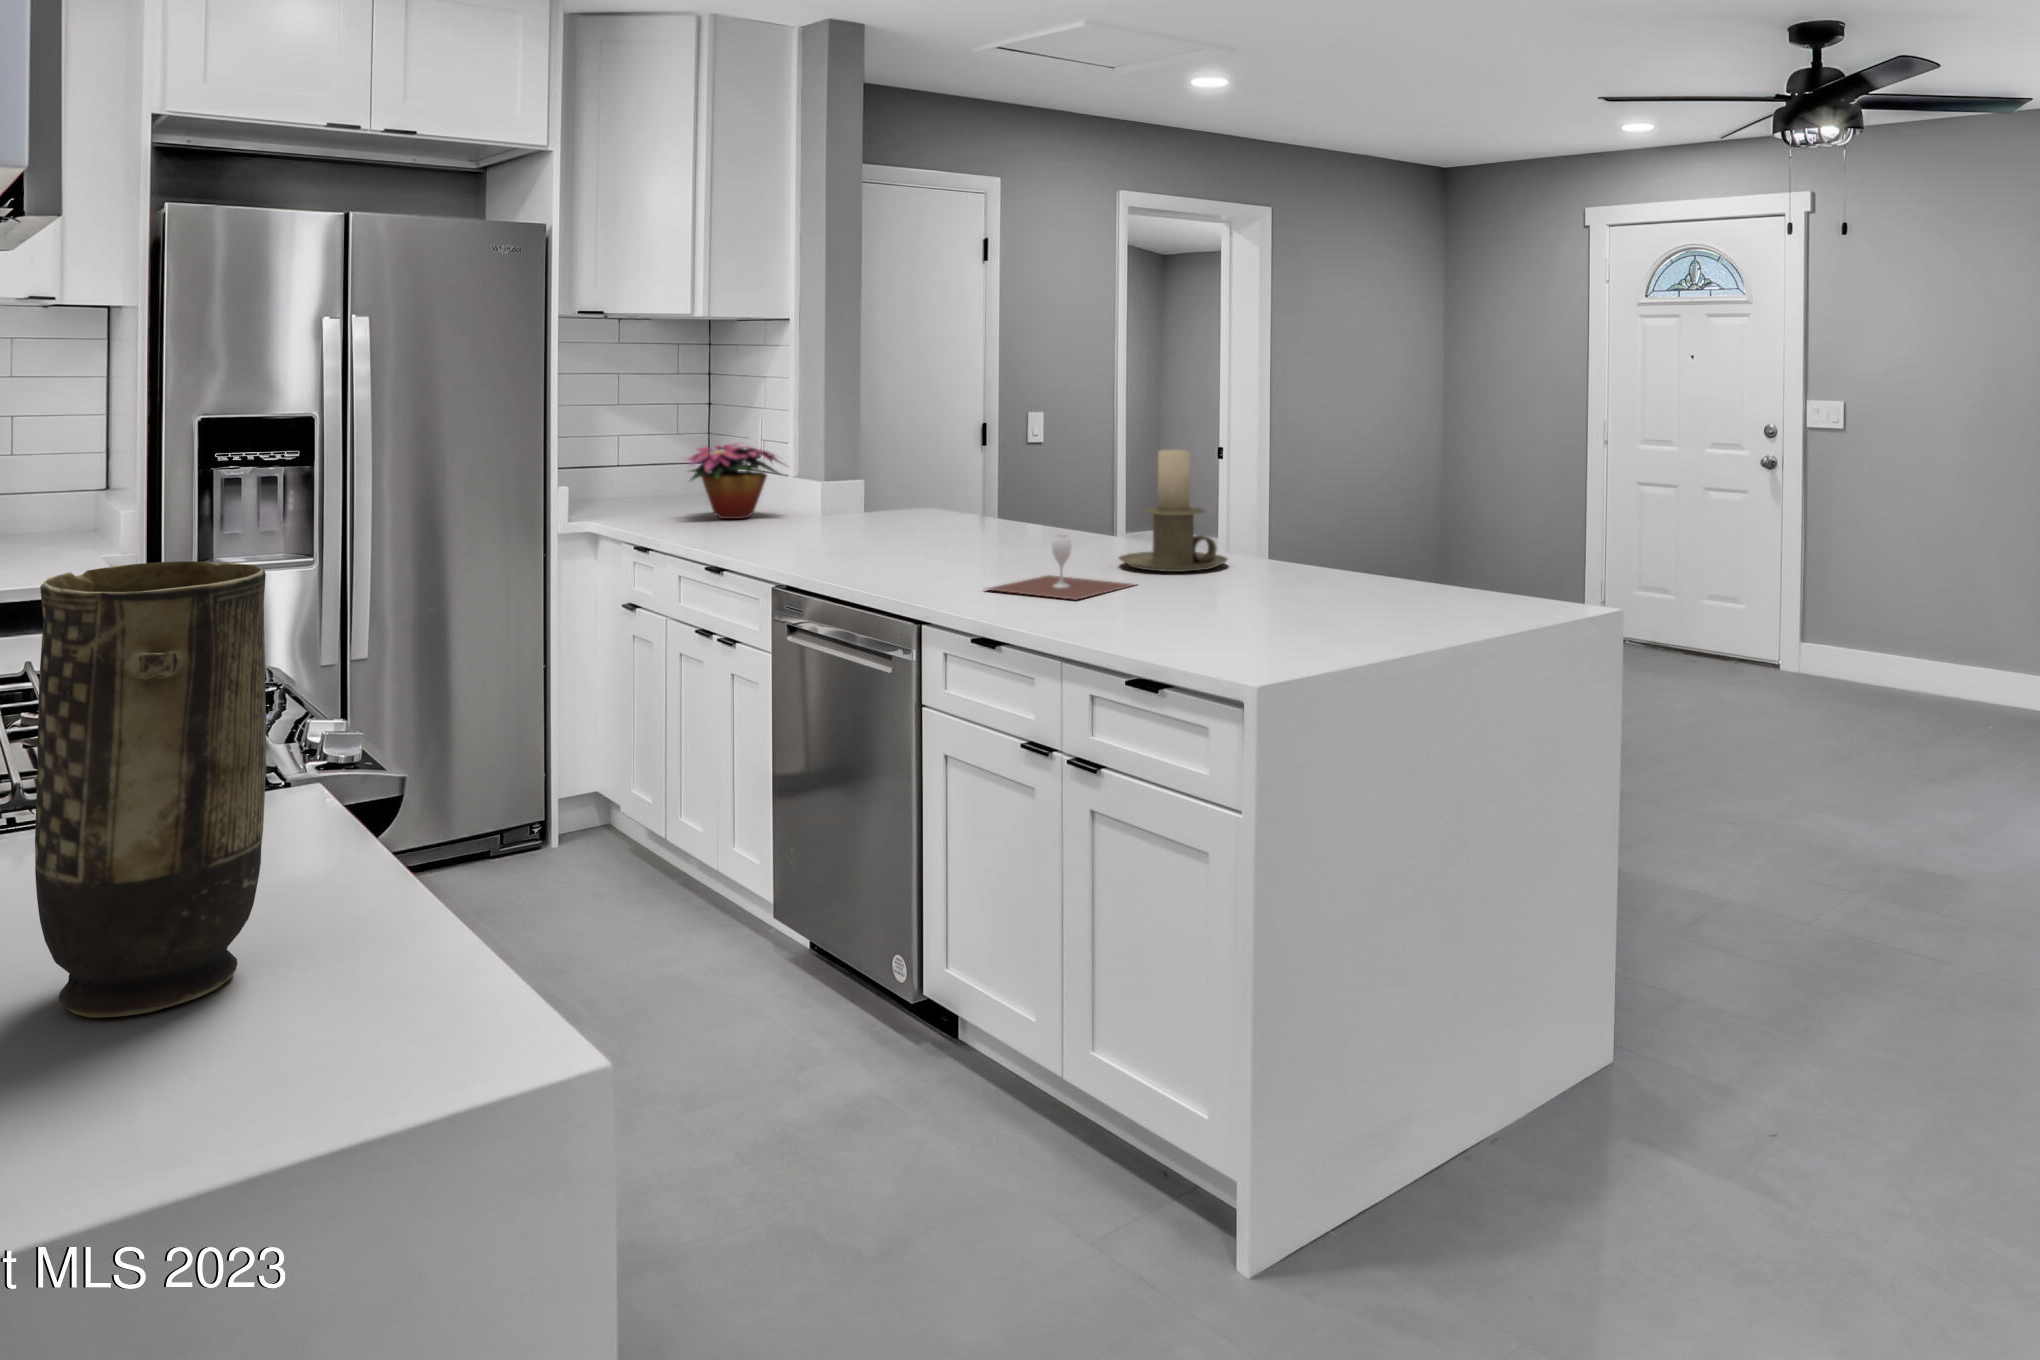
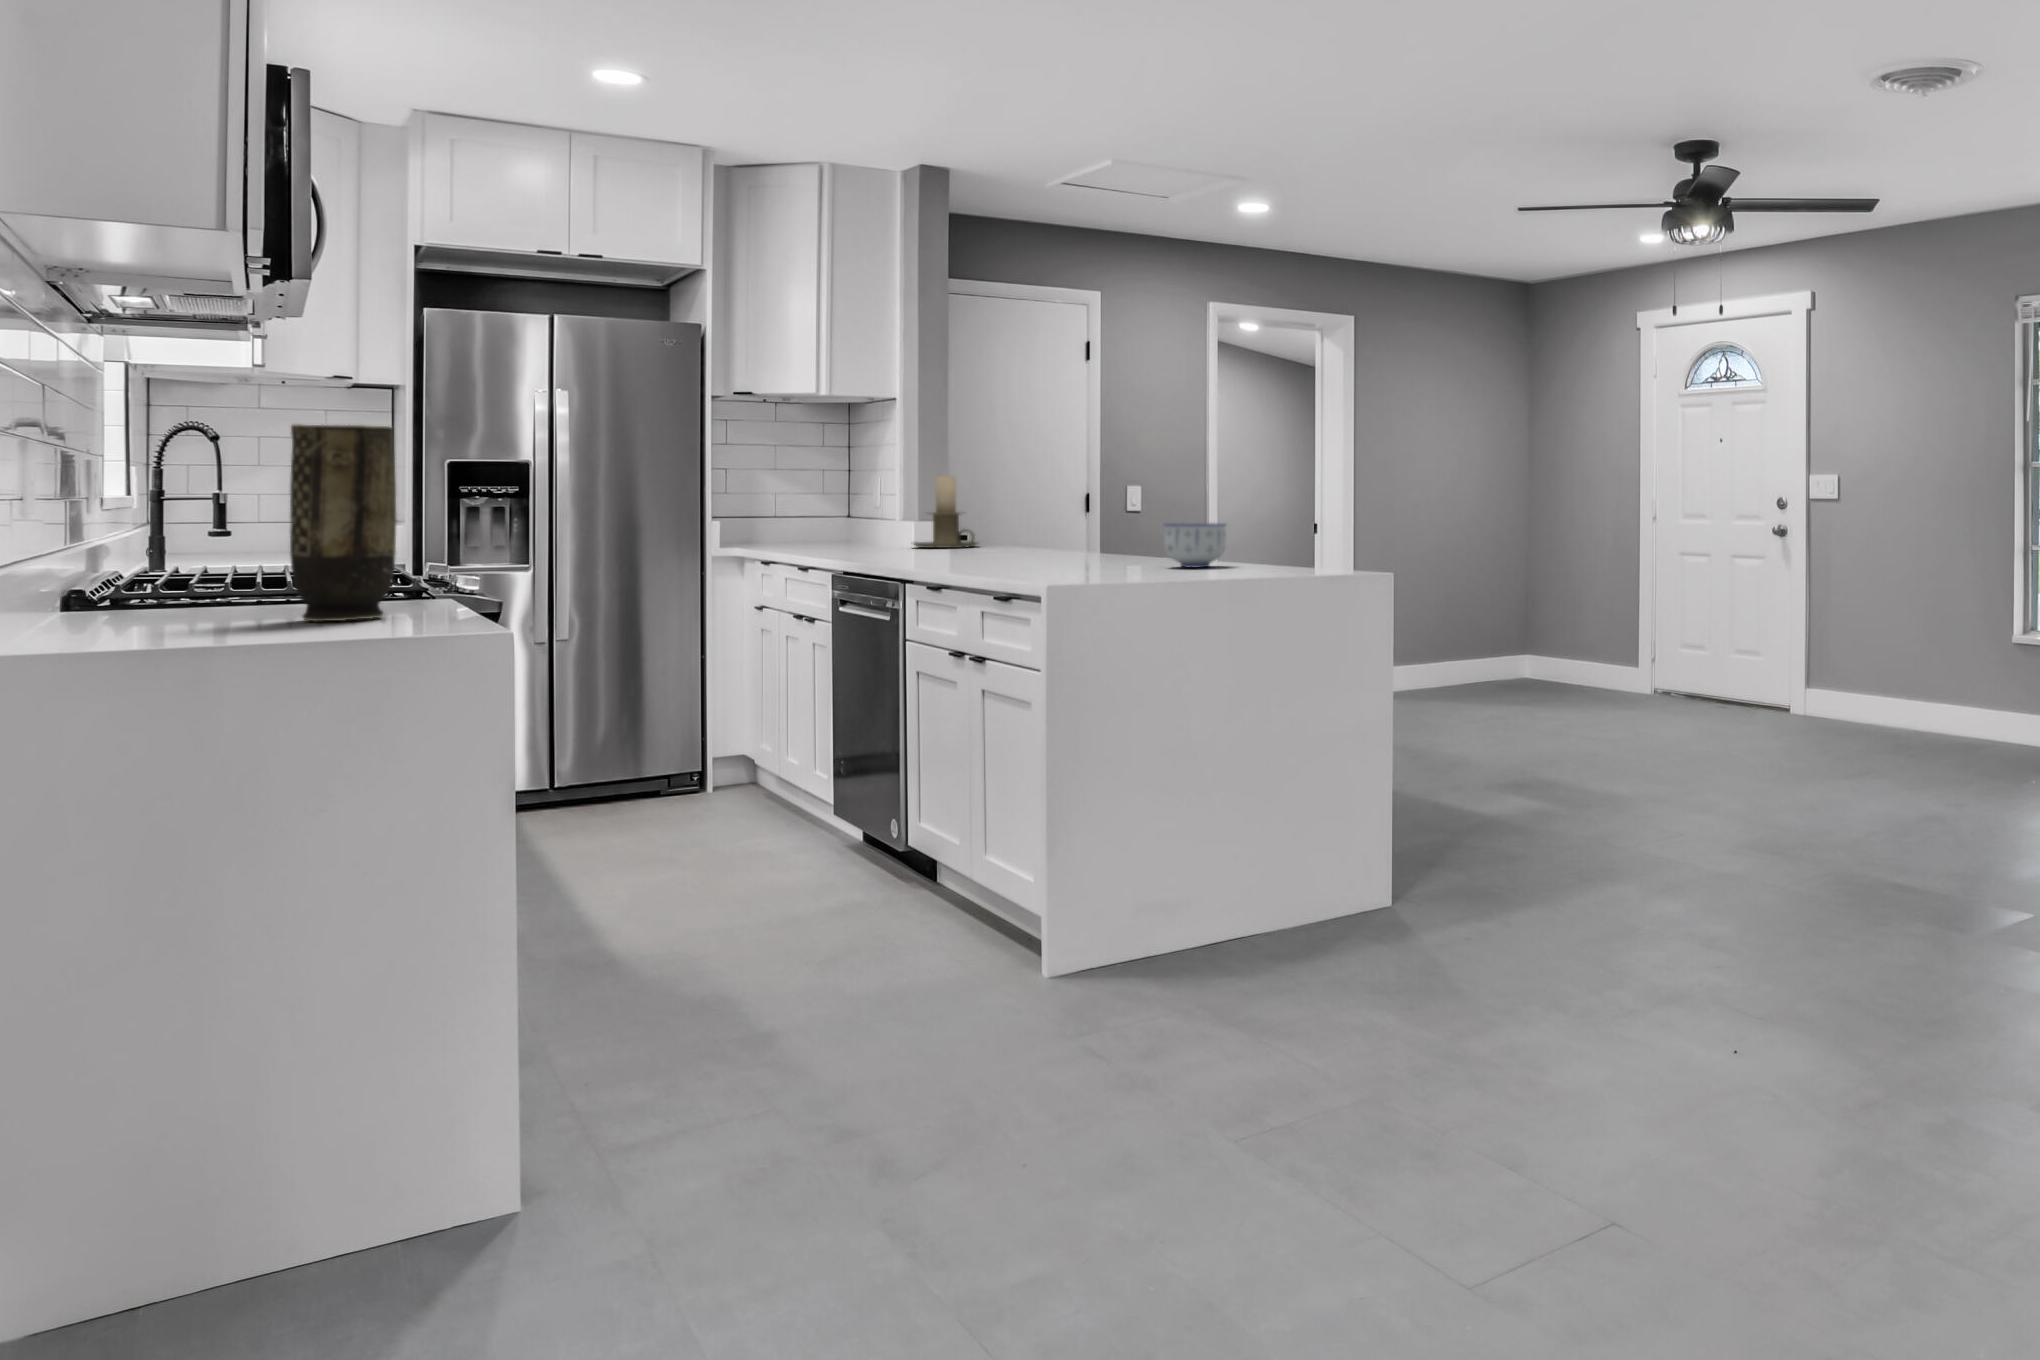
flower arrangement: present [687,444,781,519] -> none [804,489,891,547]
candle holder: present [1118,450,1227,572] -> present [914,476,977,548]
wine glass: present [987,536,1134,600] -> none [963,526,1078,565]
bowl: none [1307,546,1398,616] -> present [1164,523,1226,568]

